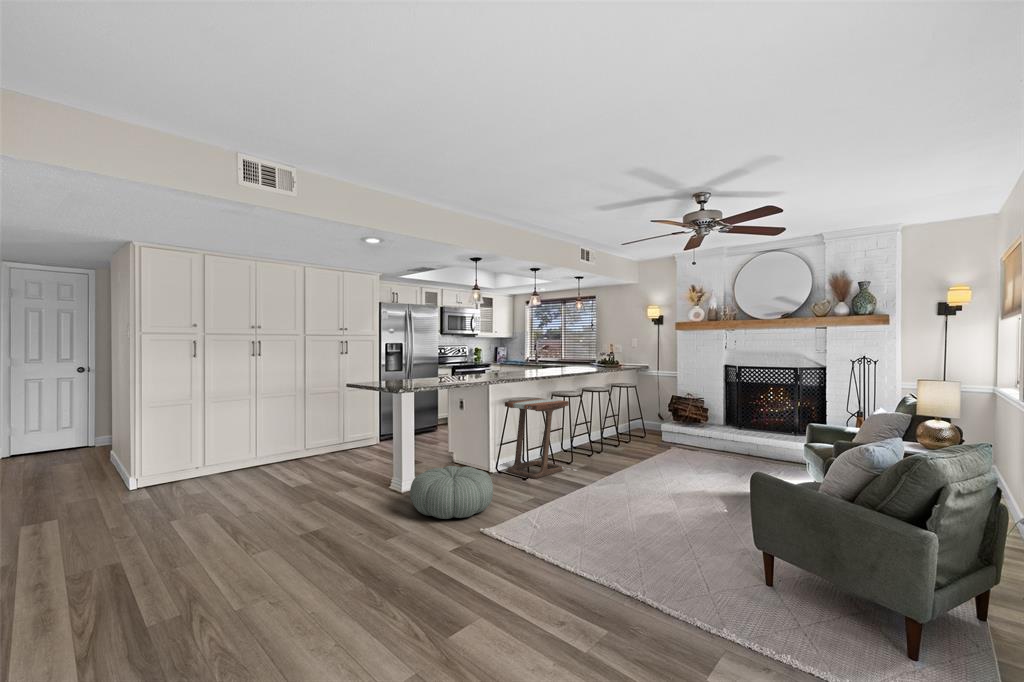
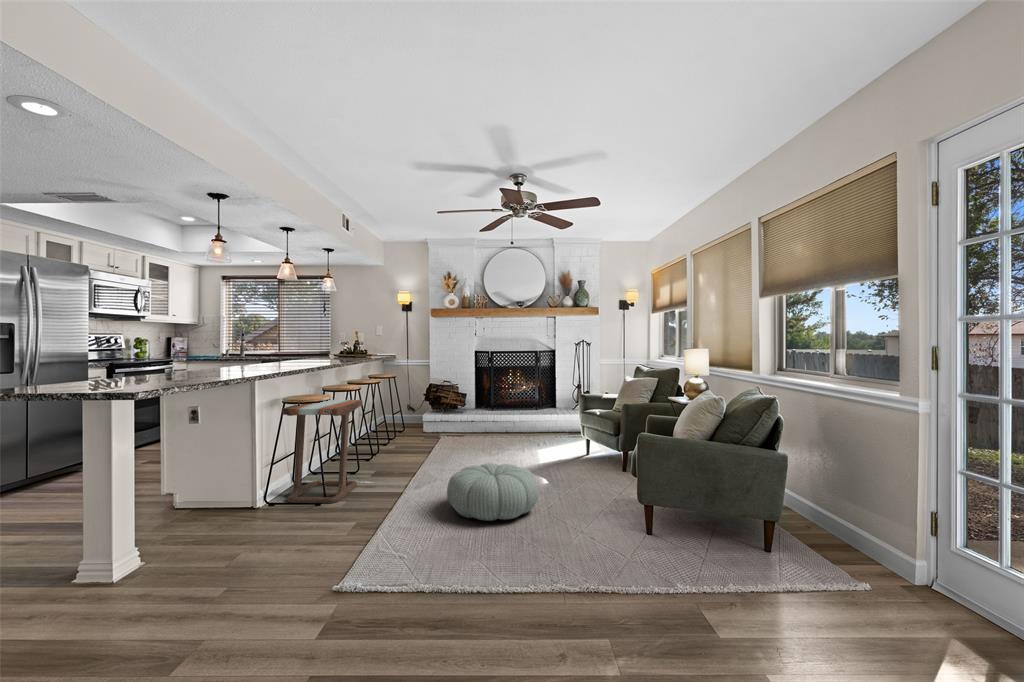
pouf: present [410,466,493,519] -> present [447,463,539,521]

